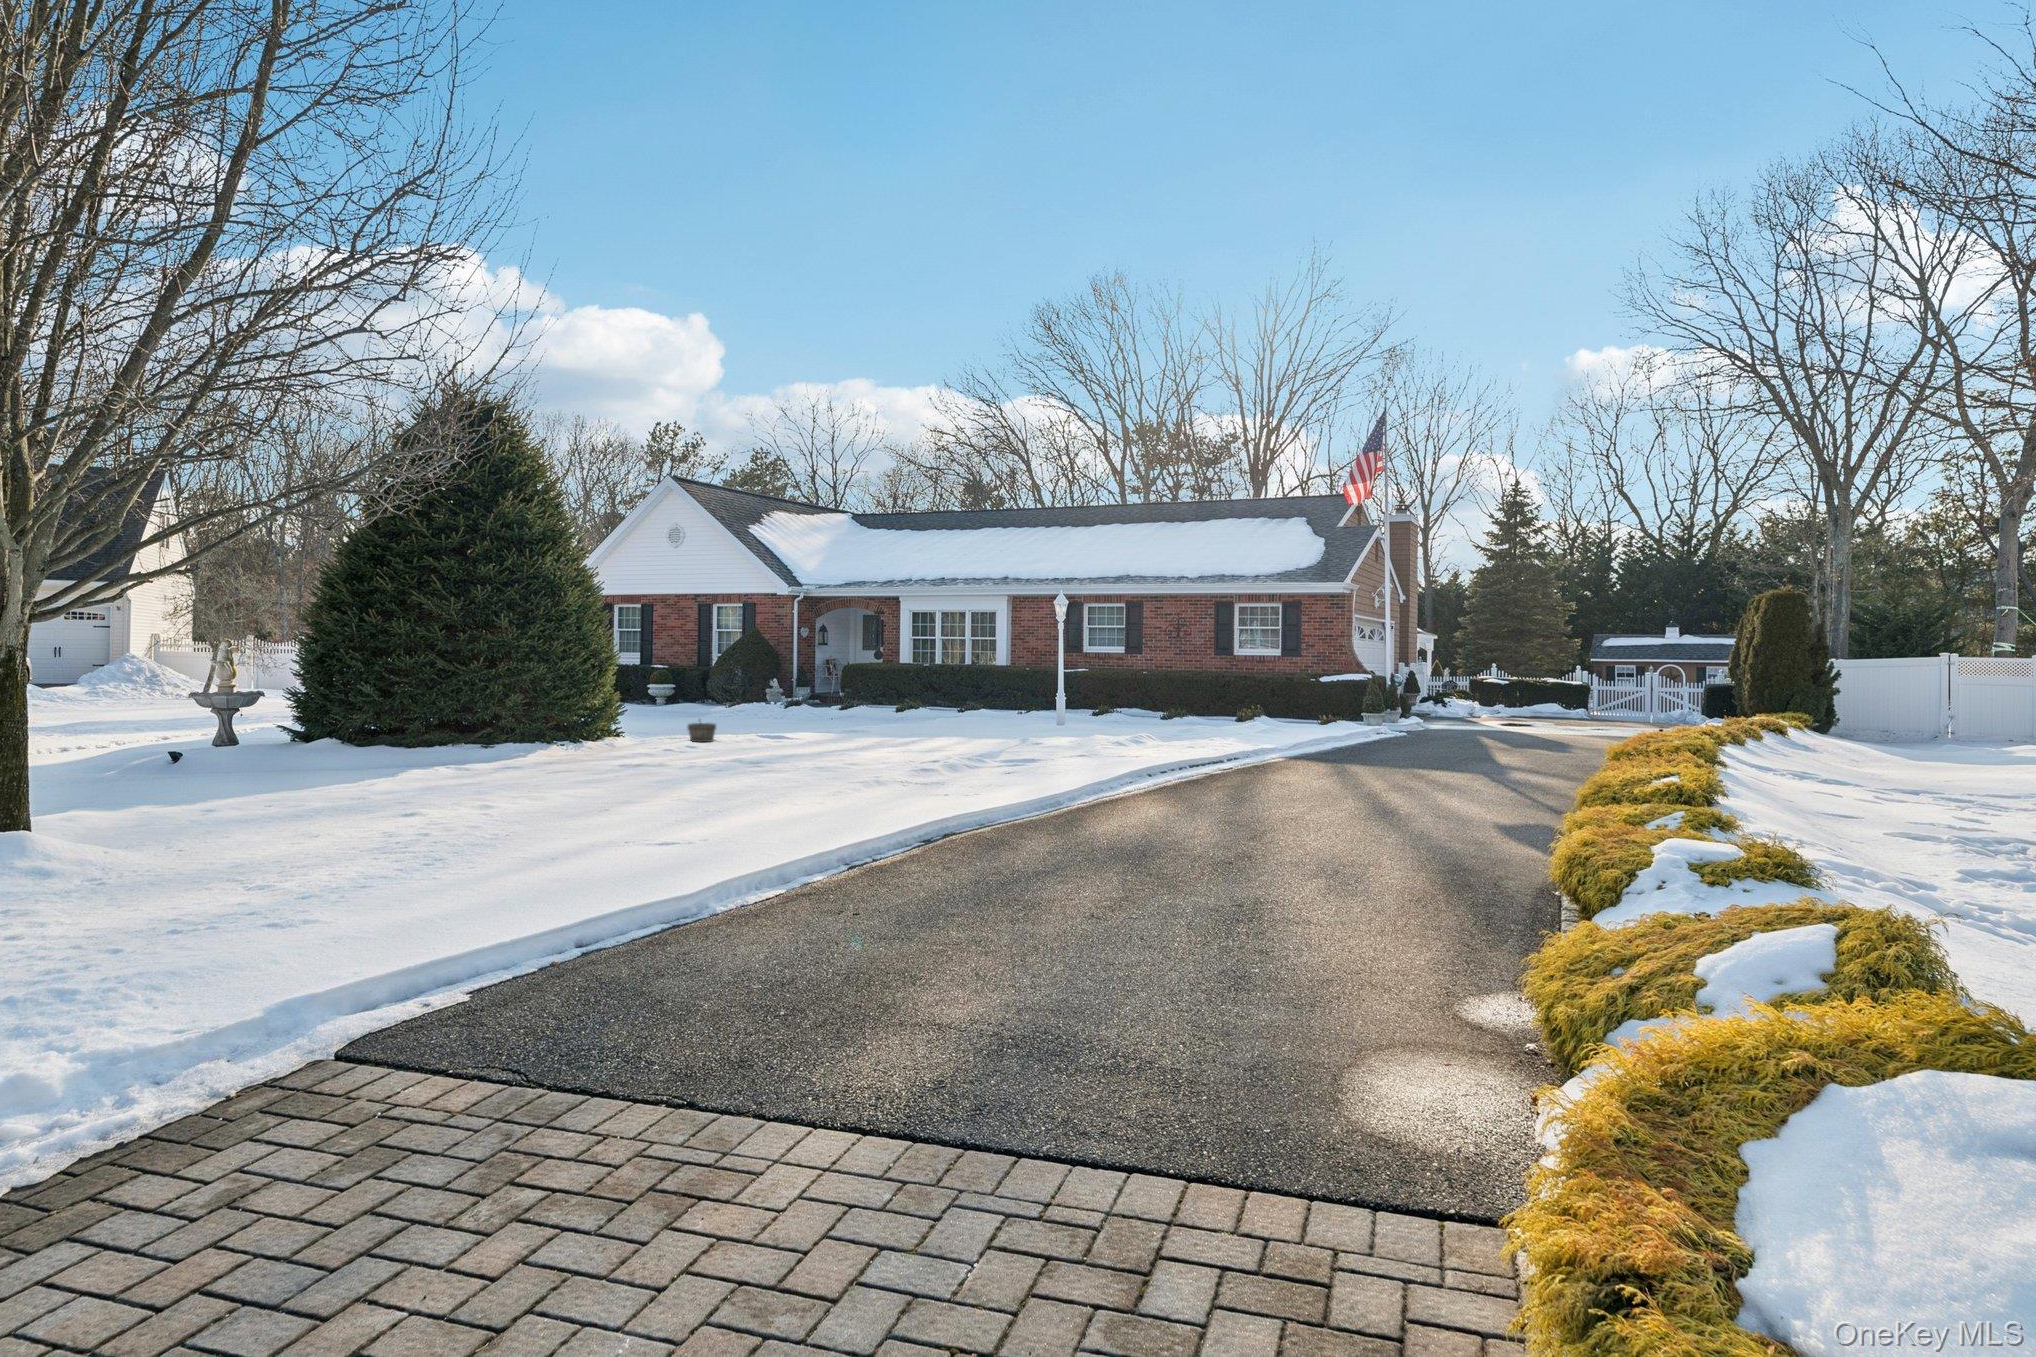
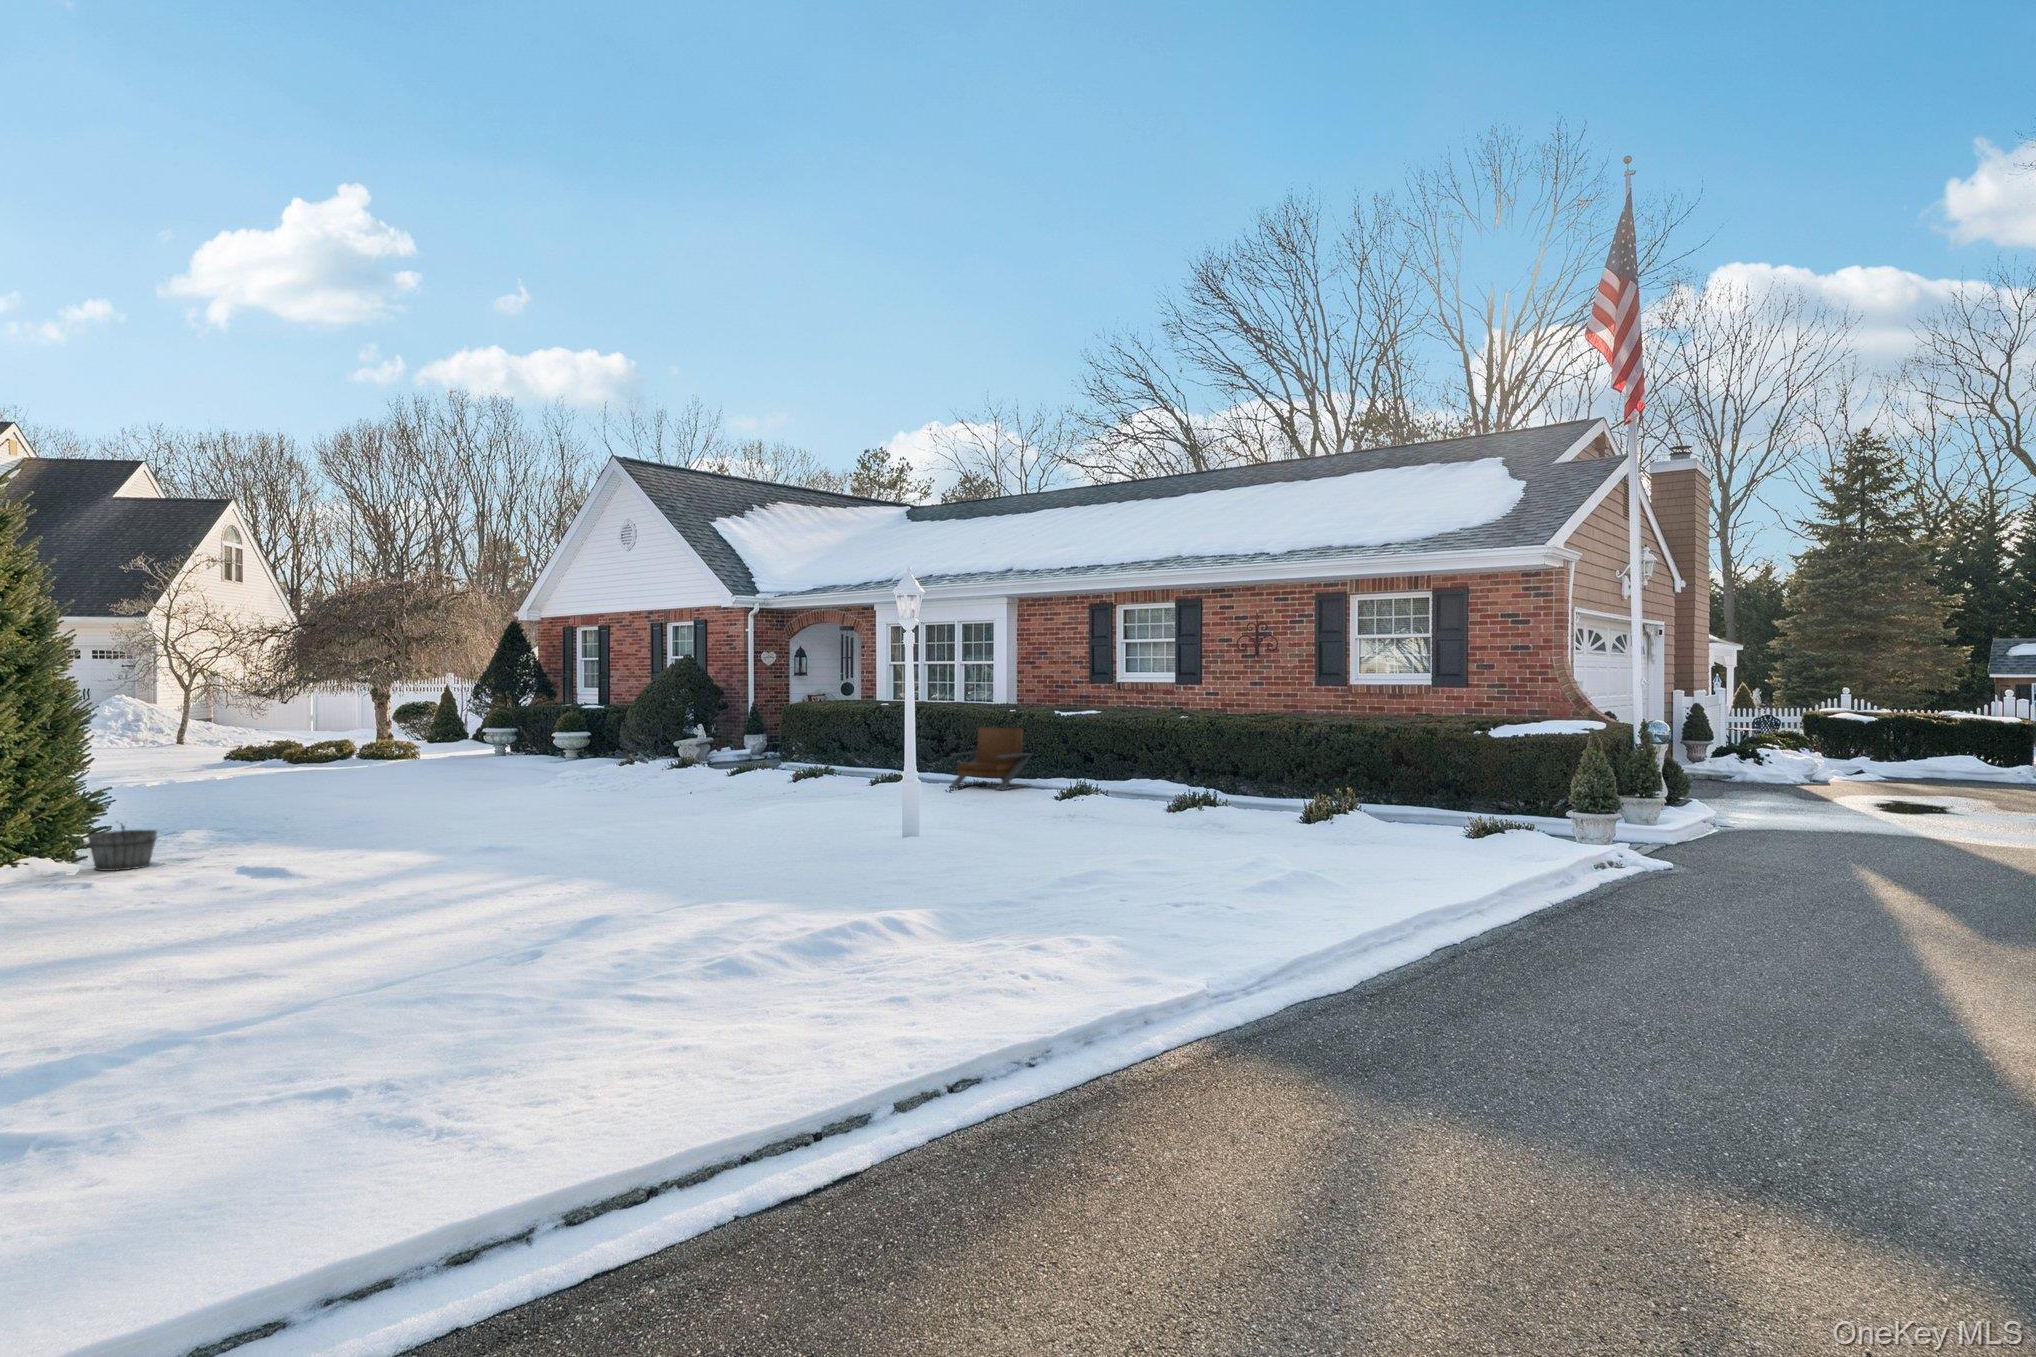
lounge chair: none [998,680,1046,718] -> present [951,727,1032,791]

